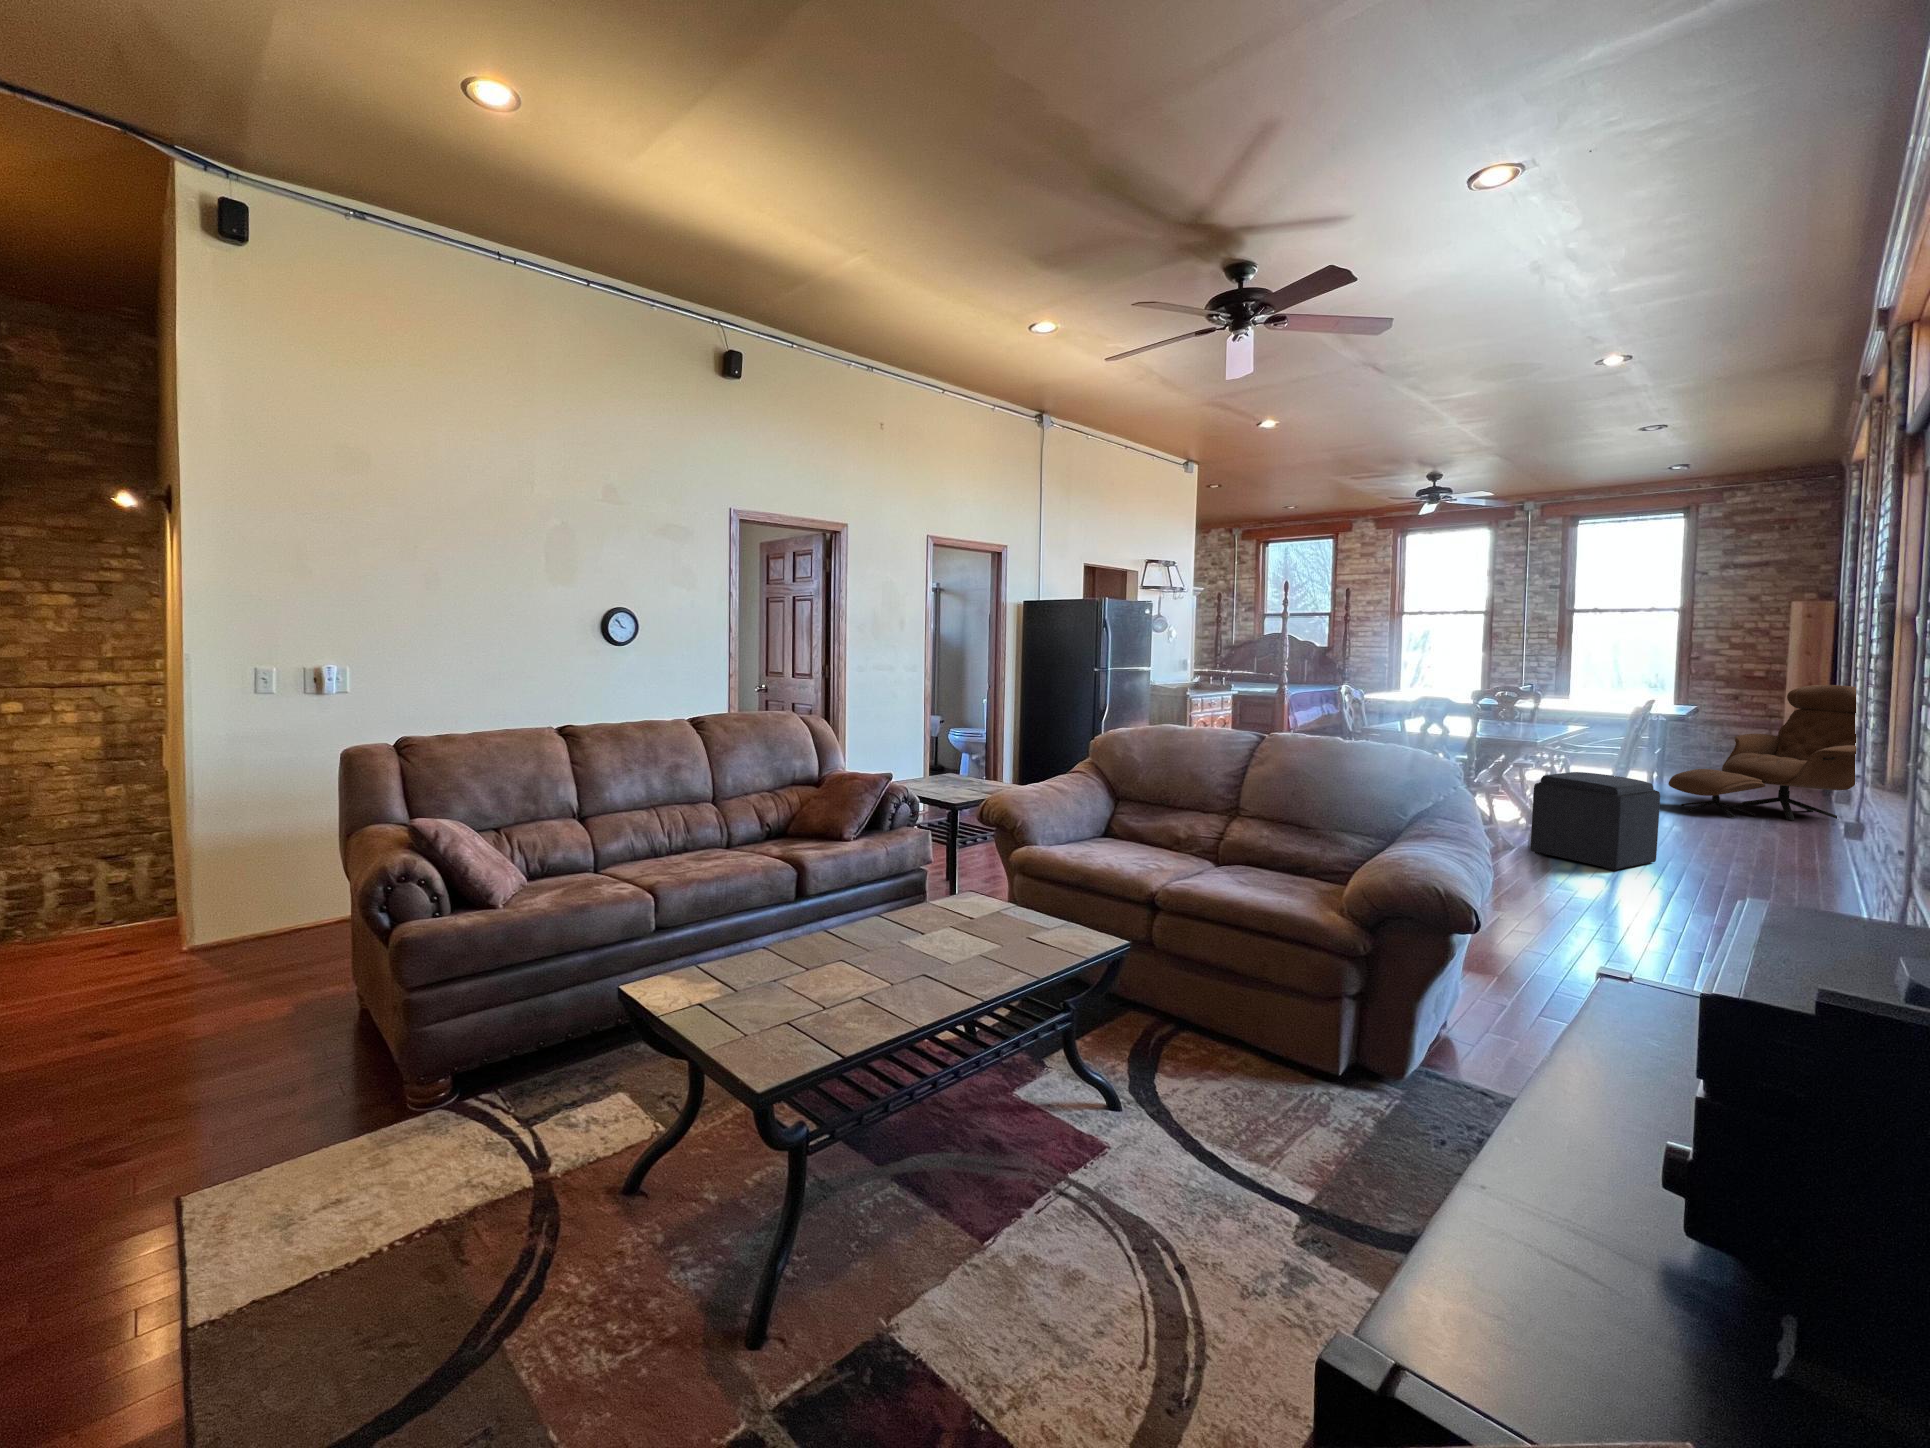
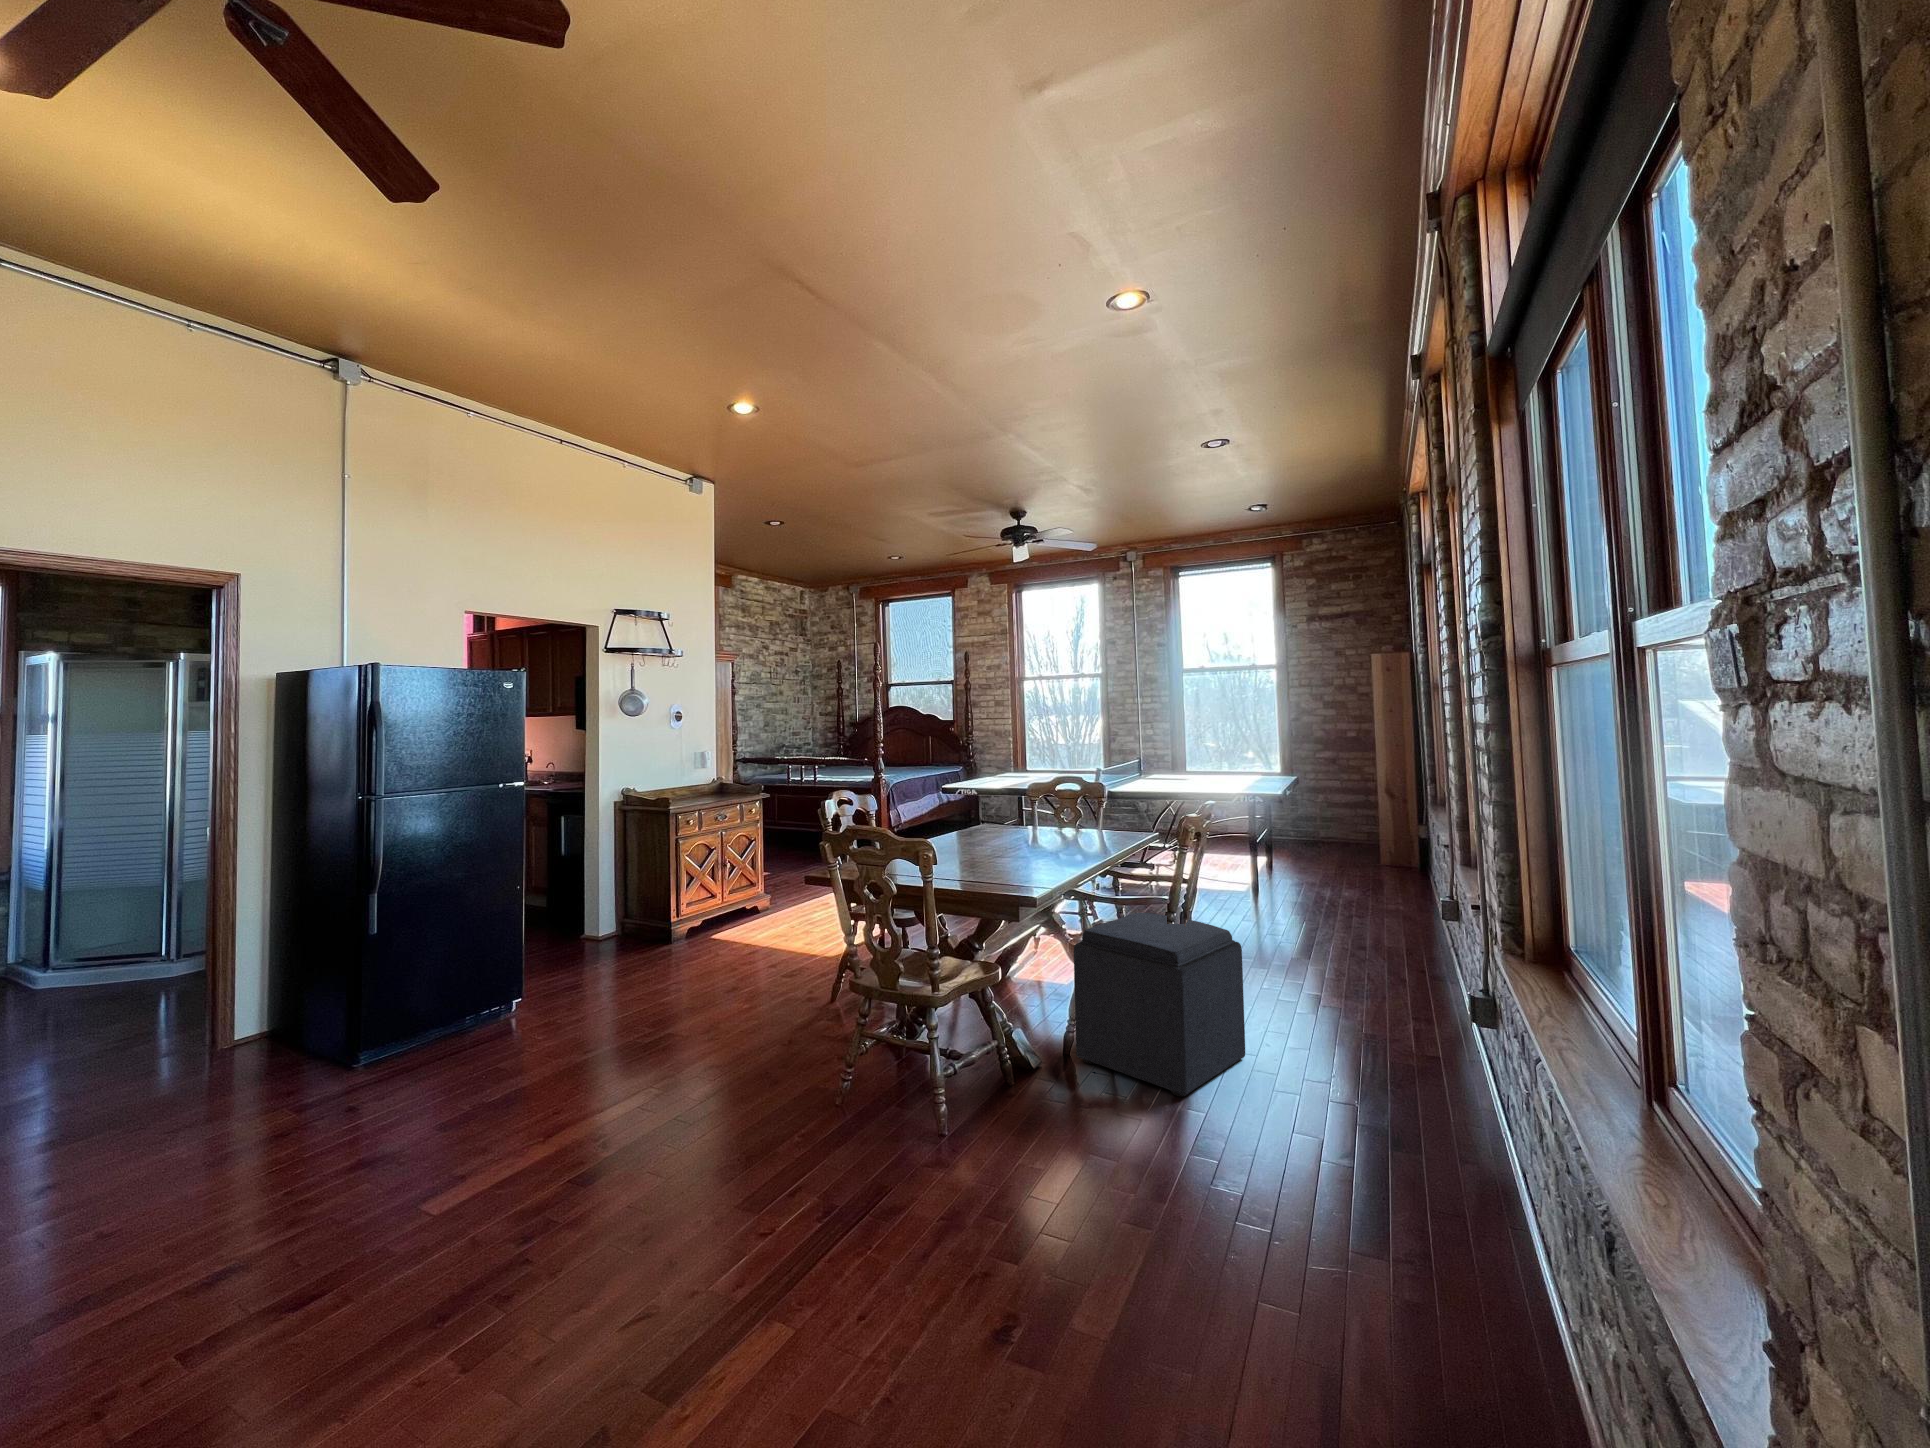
lounge chair: present [1668,685,1856,820] -> none [1272,749,1473,927]

